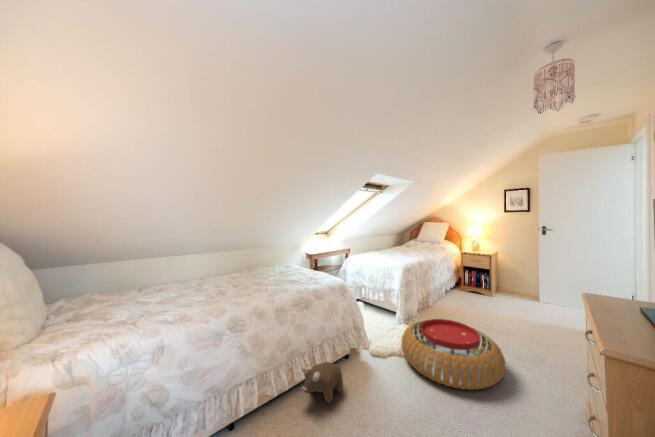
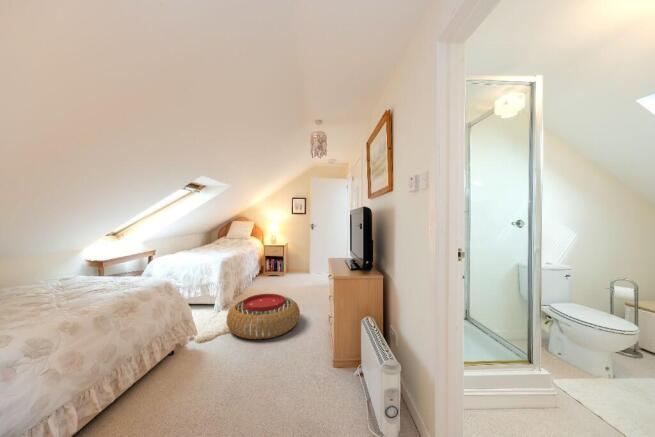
plush toy: present [302,362,343,403] -> none [133,354,180,391]

